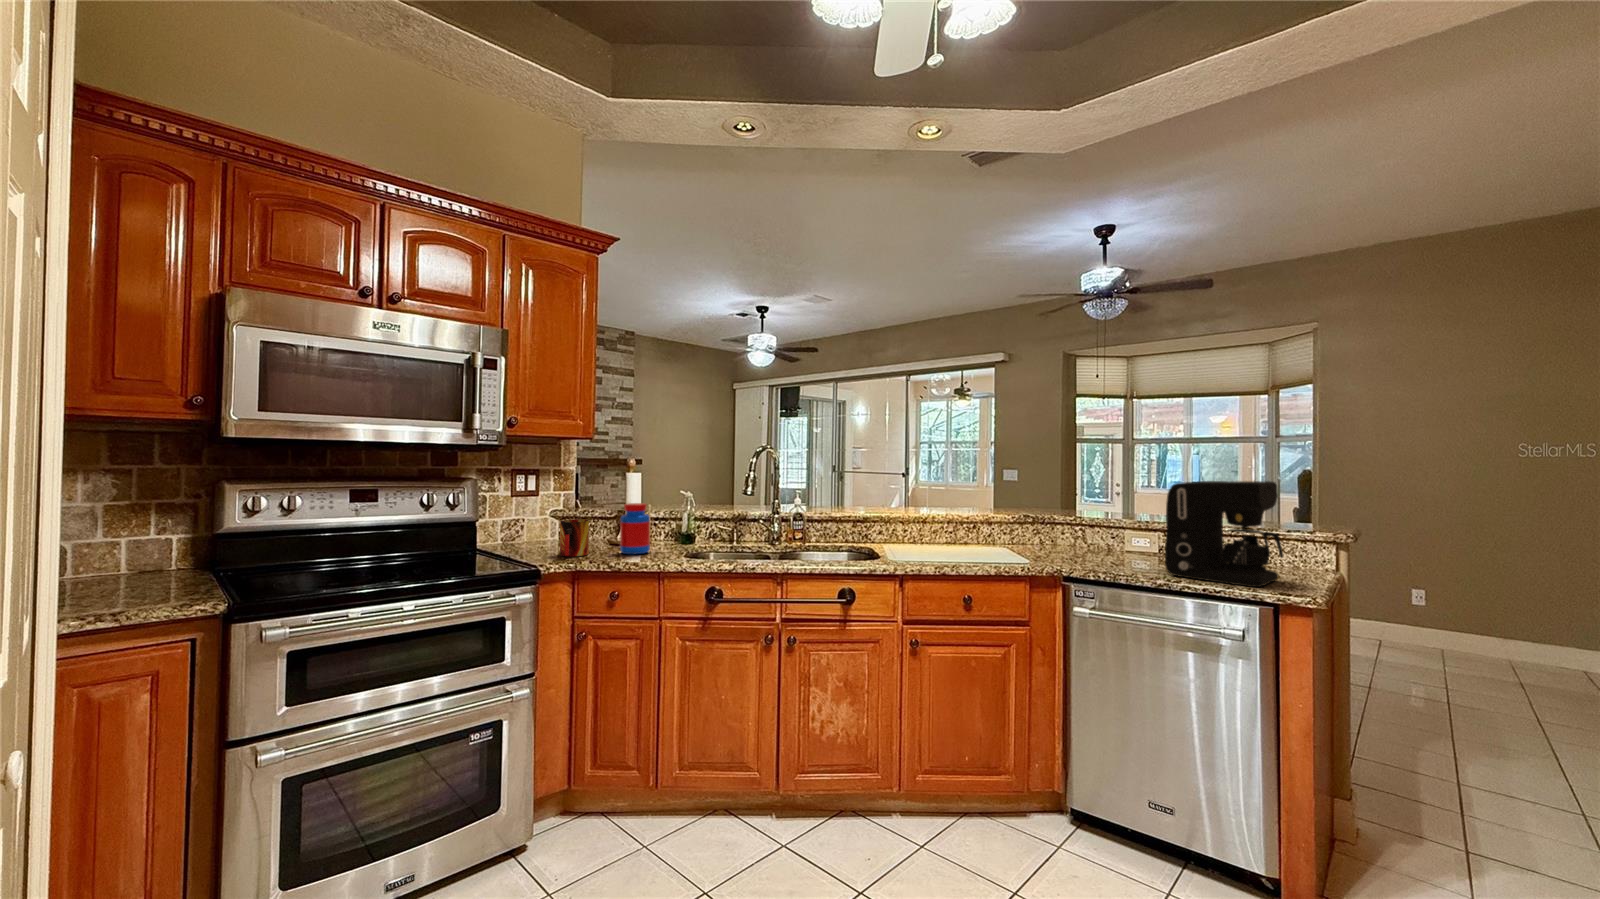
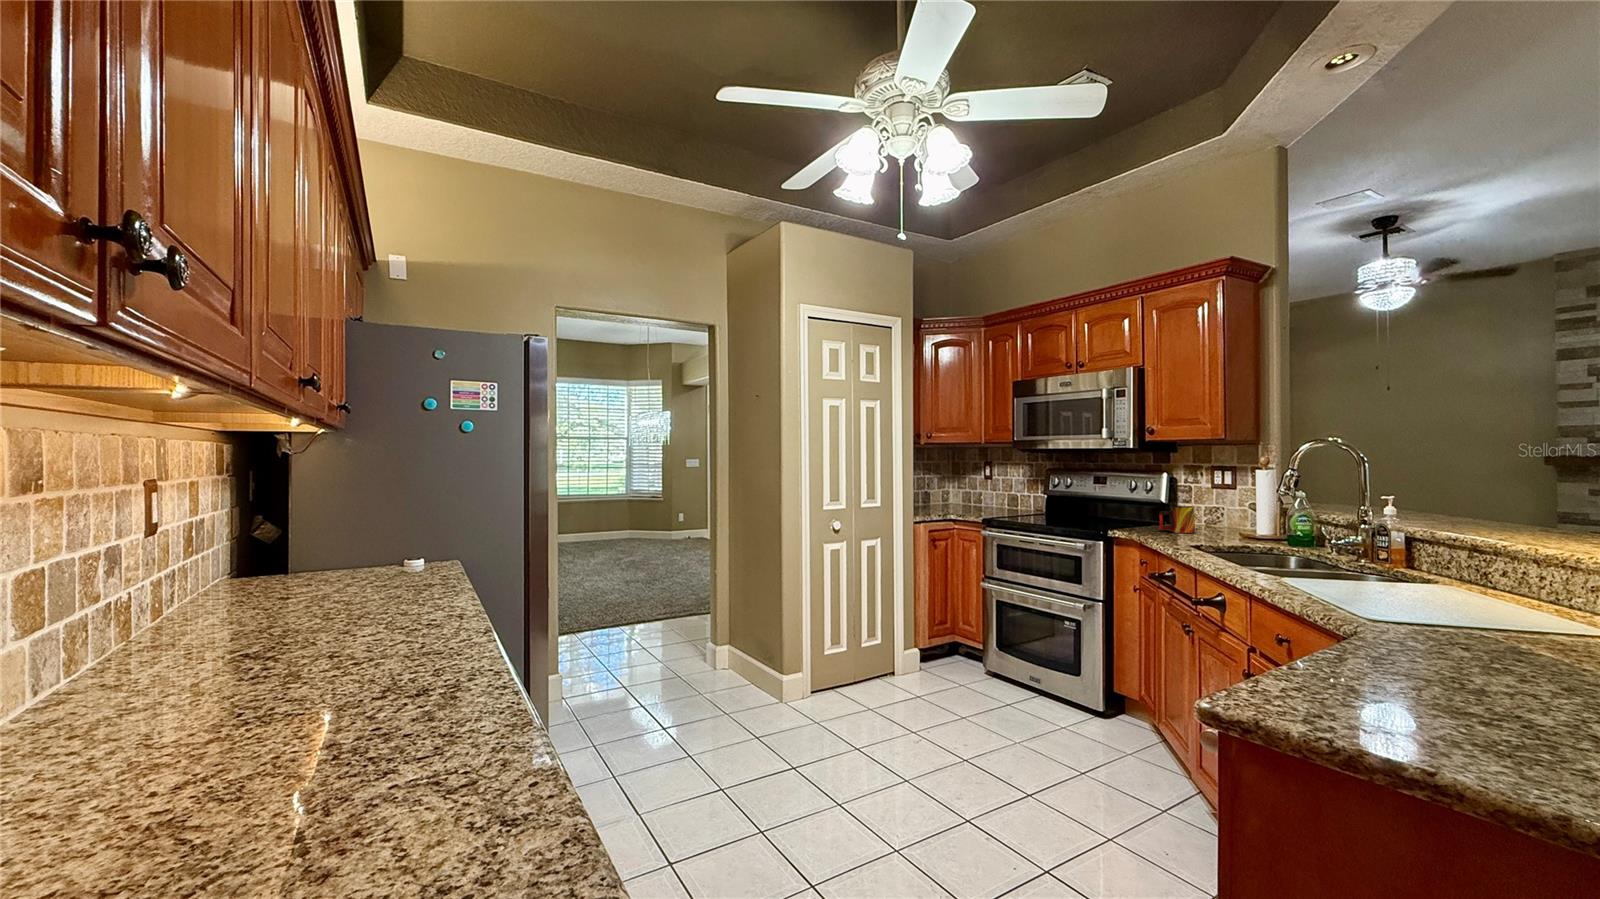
coffee maker: present [1165,481,1283,587] -> none [1298,508,1568,757]
jar: present [620,503,650,555] -> none [1198,497,1229,539]

